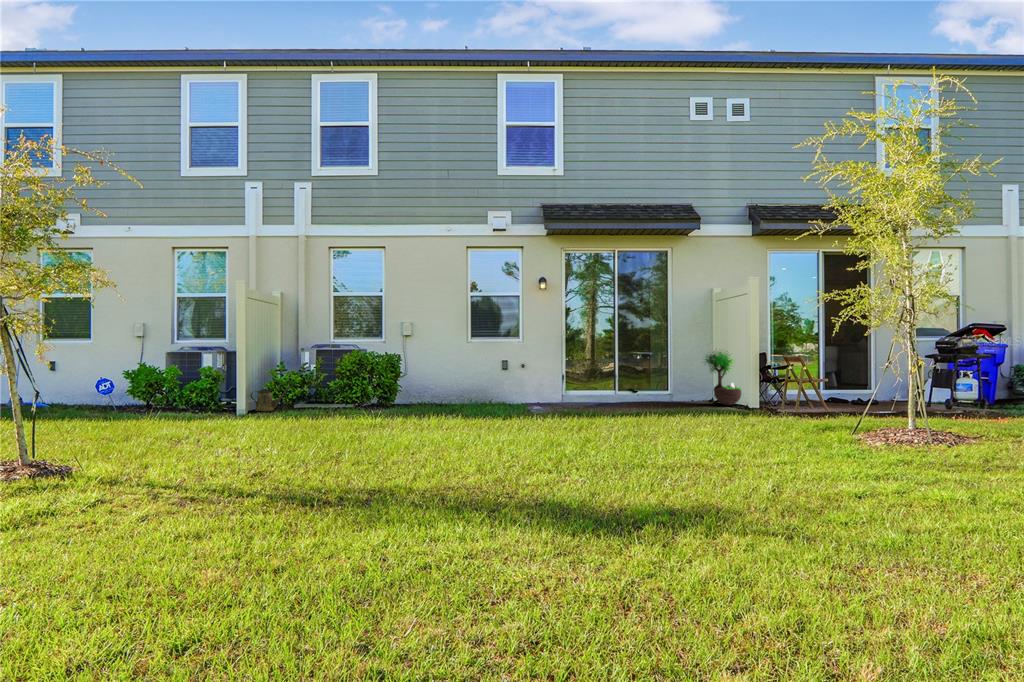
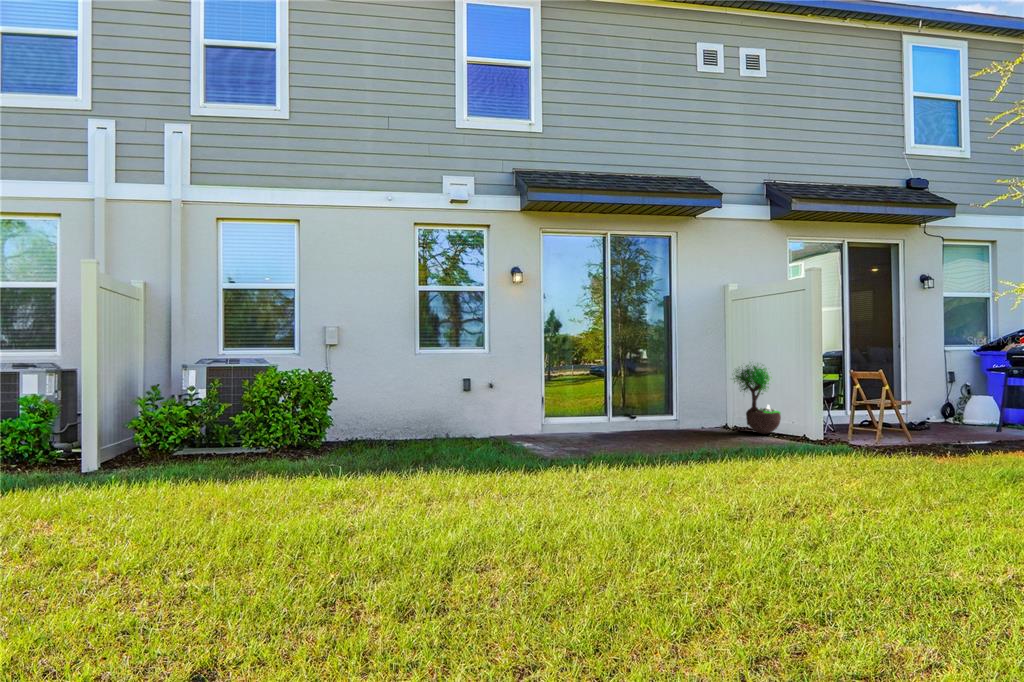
watering can: present [250,387,291,411] -> none [106,425,172,464]

